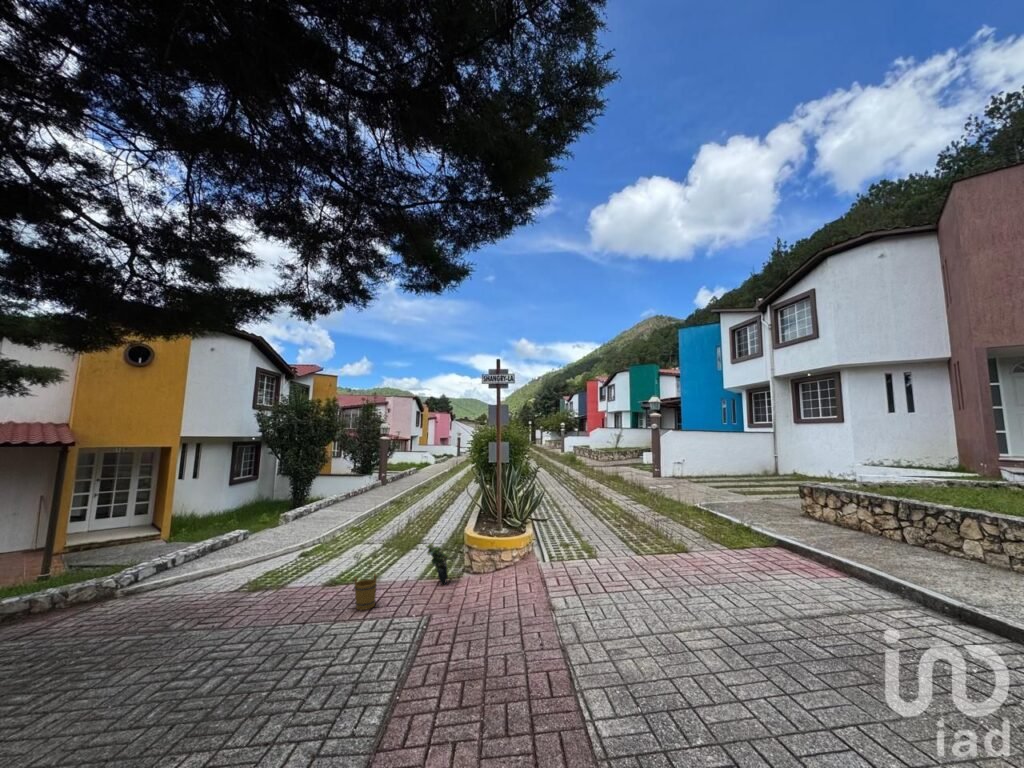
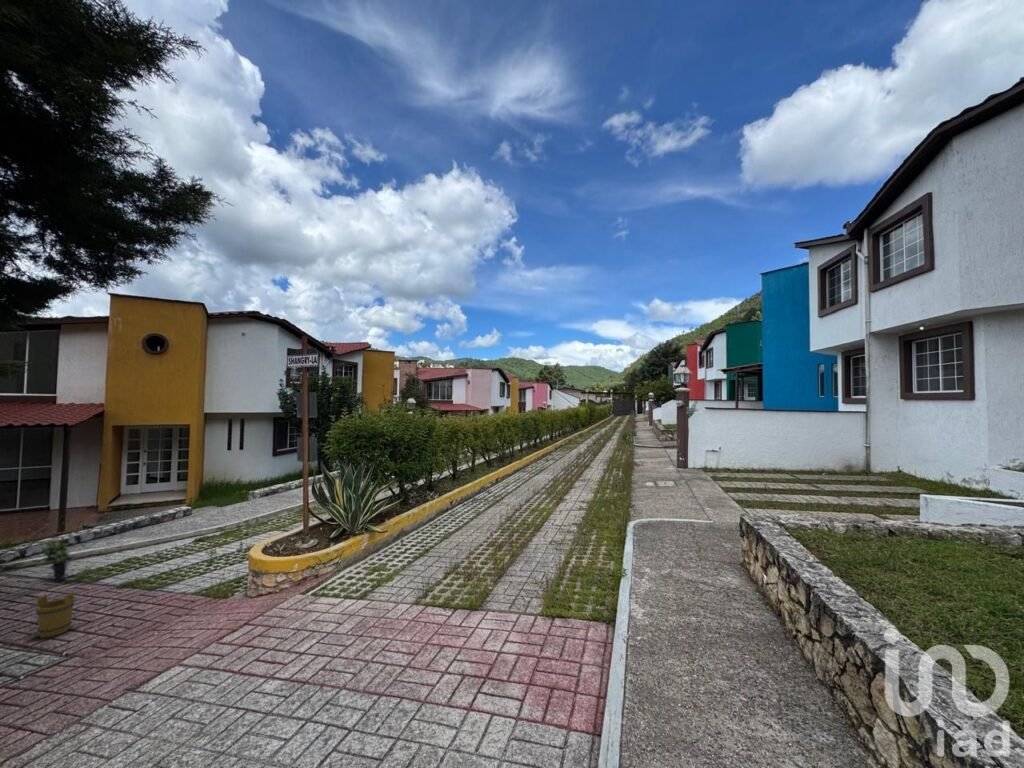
potted plant: present [426,543,448,584] -> present [41,539,73,582]

